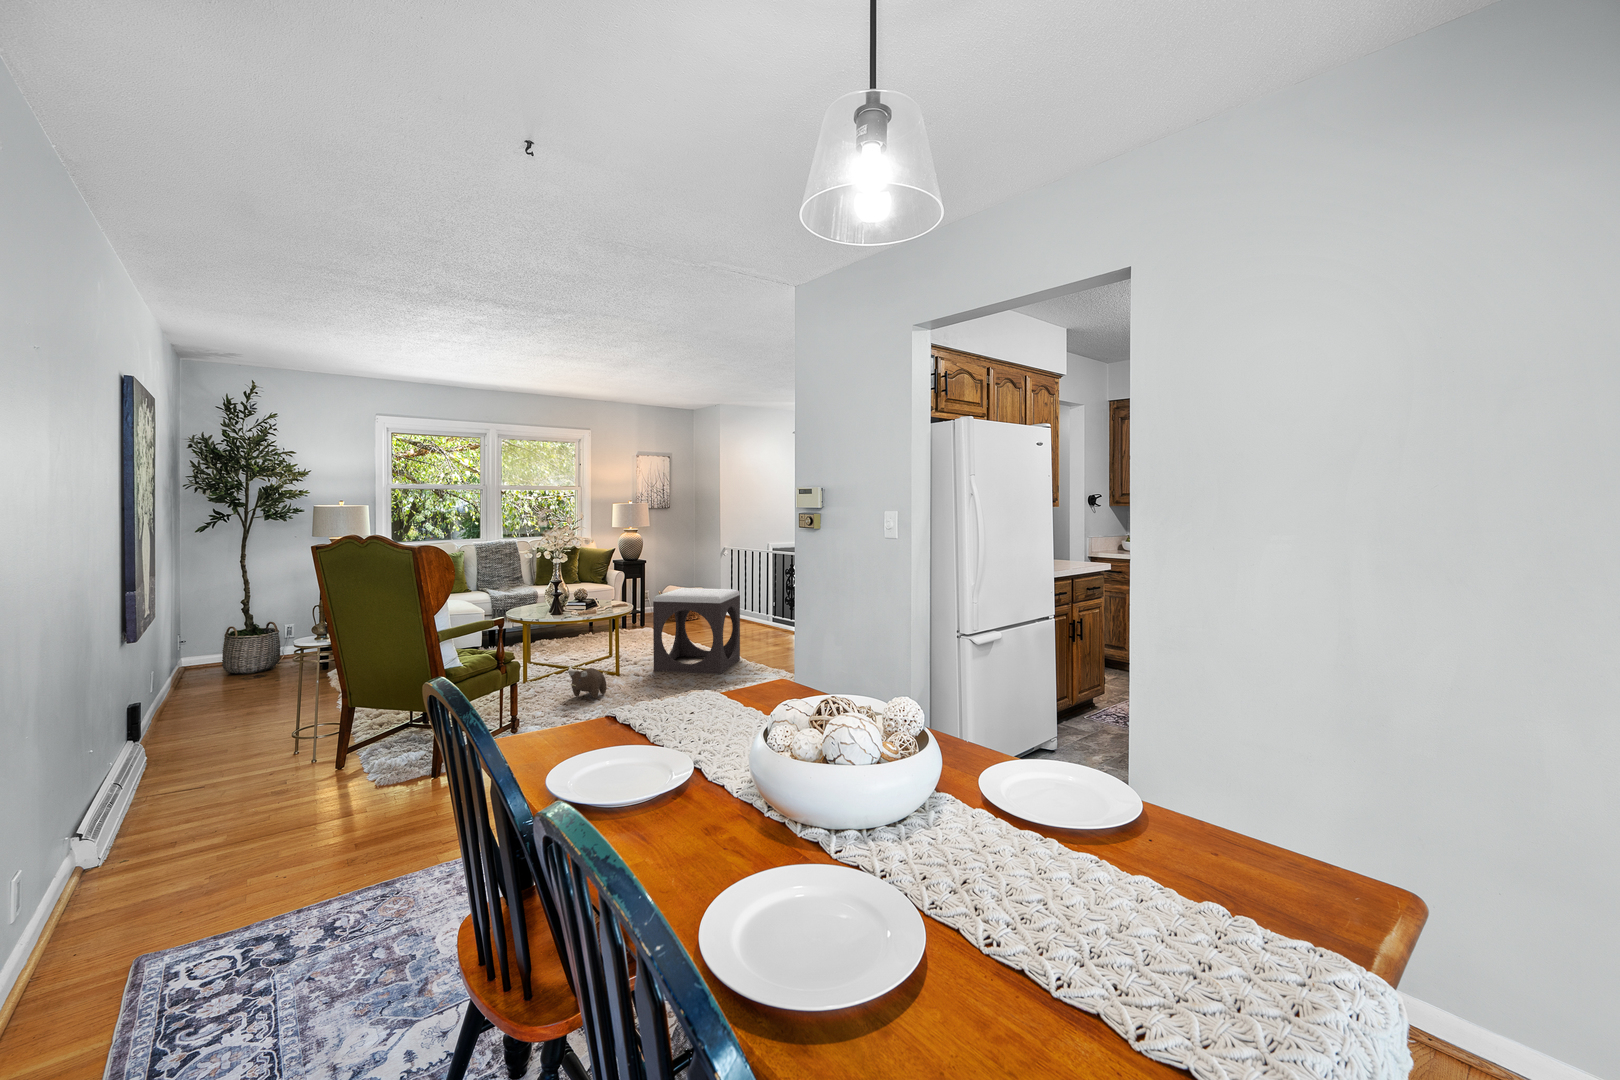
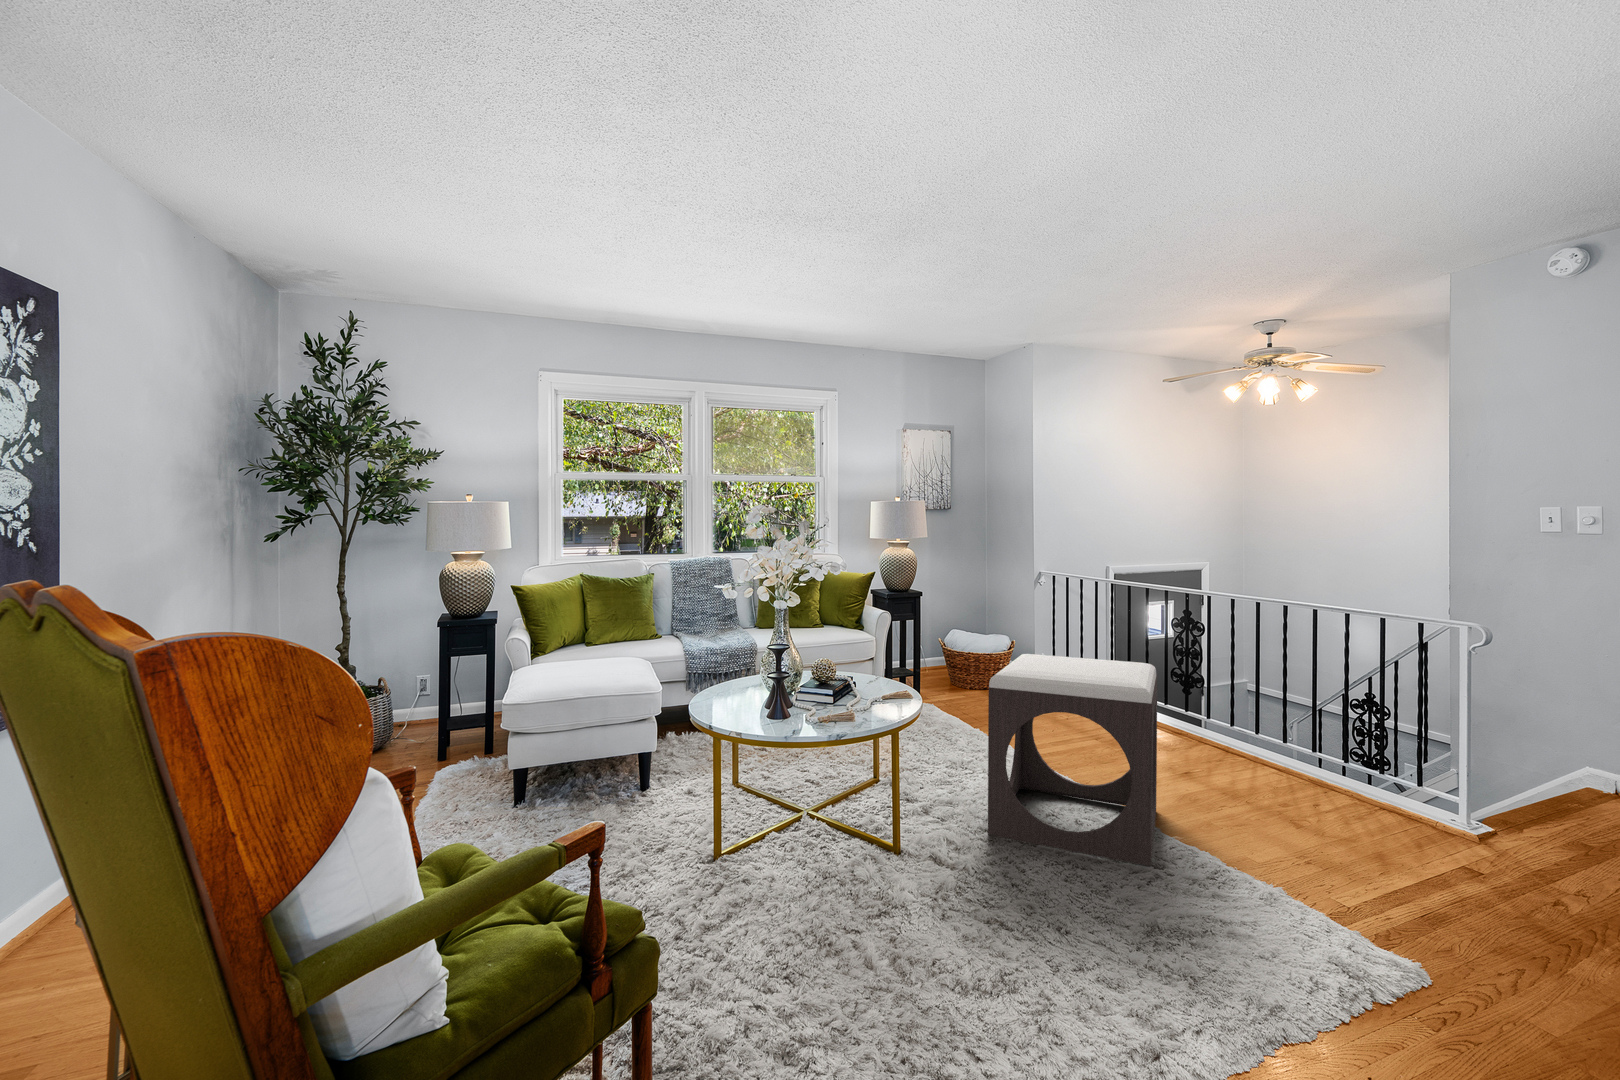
plush toy: present [568,668,607,699] -> none [828,859,912,945]

